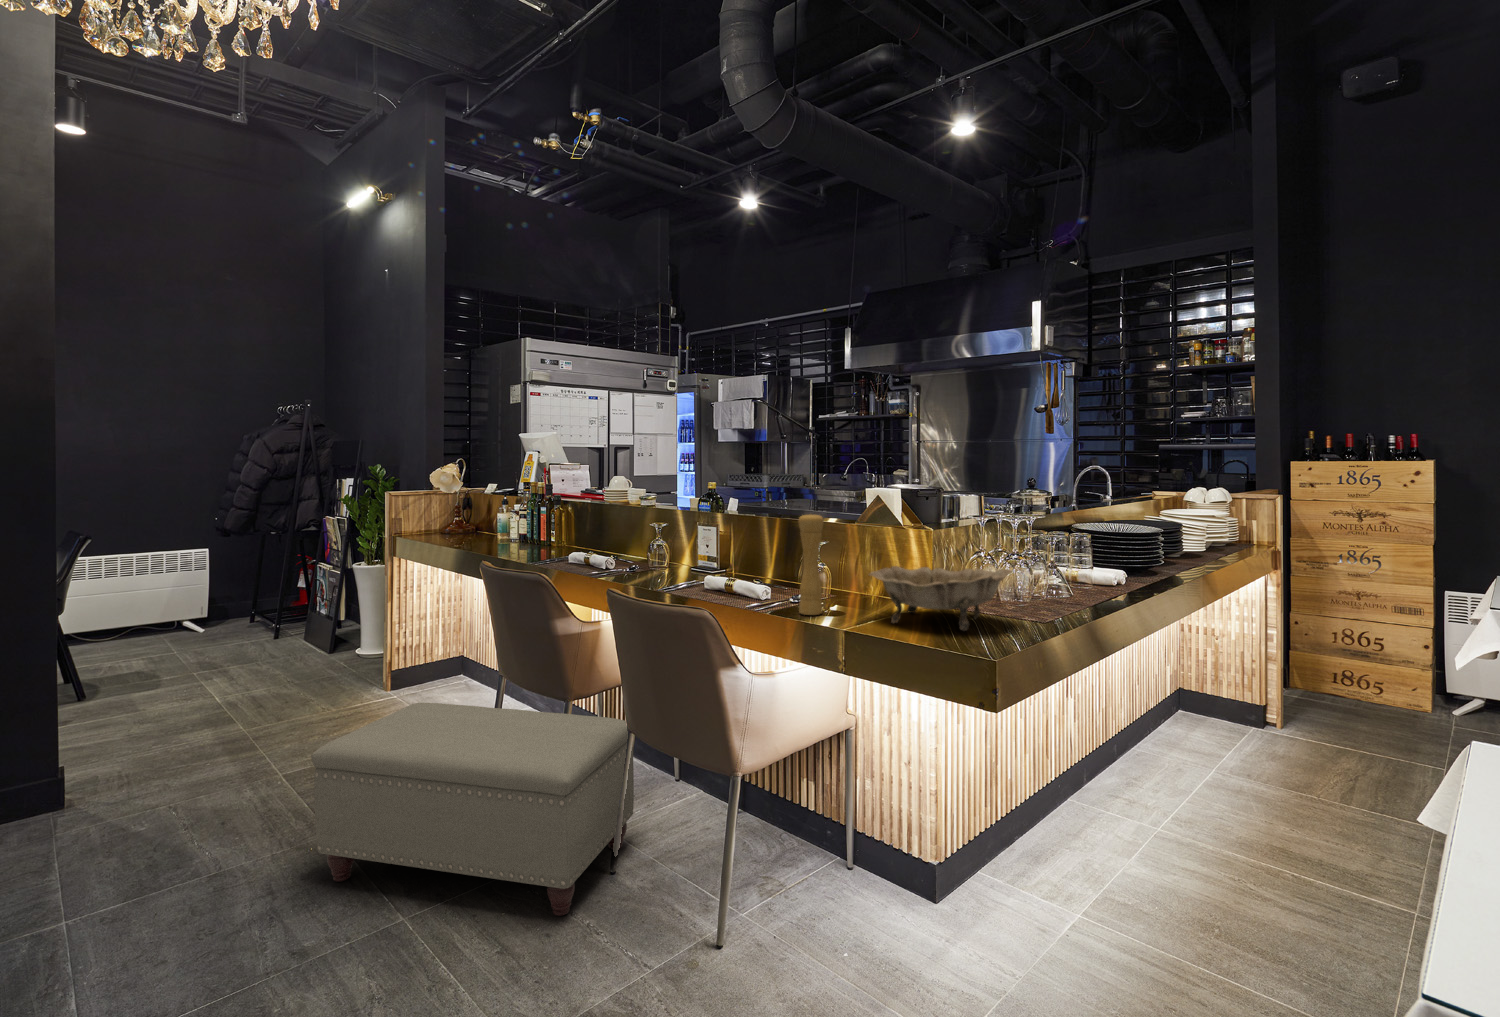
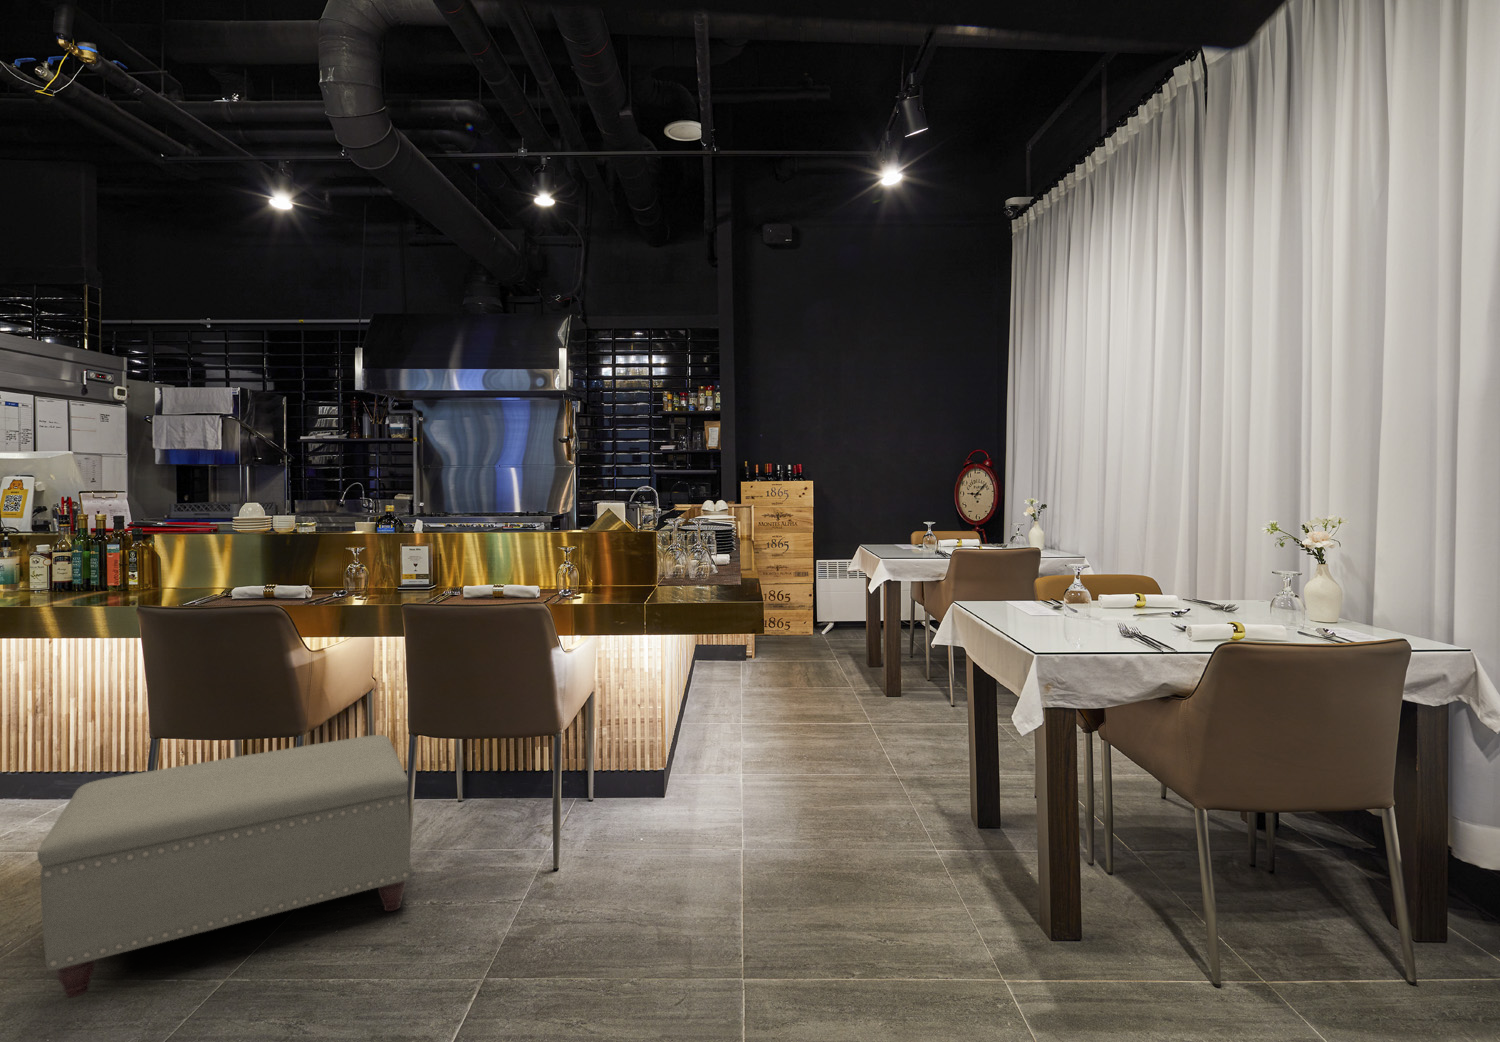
pepper mill: present [798,513,824,615] -> none [564,526,585,605]
decorative bowl: present [869,566,1012,631] -> none [620,555,716,600]

